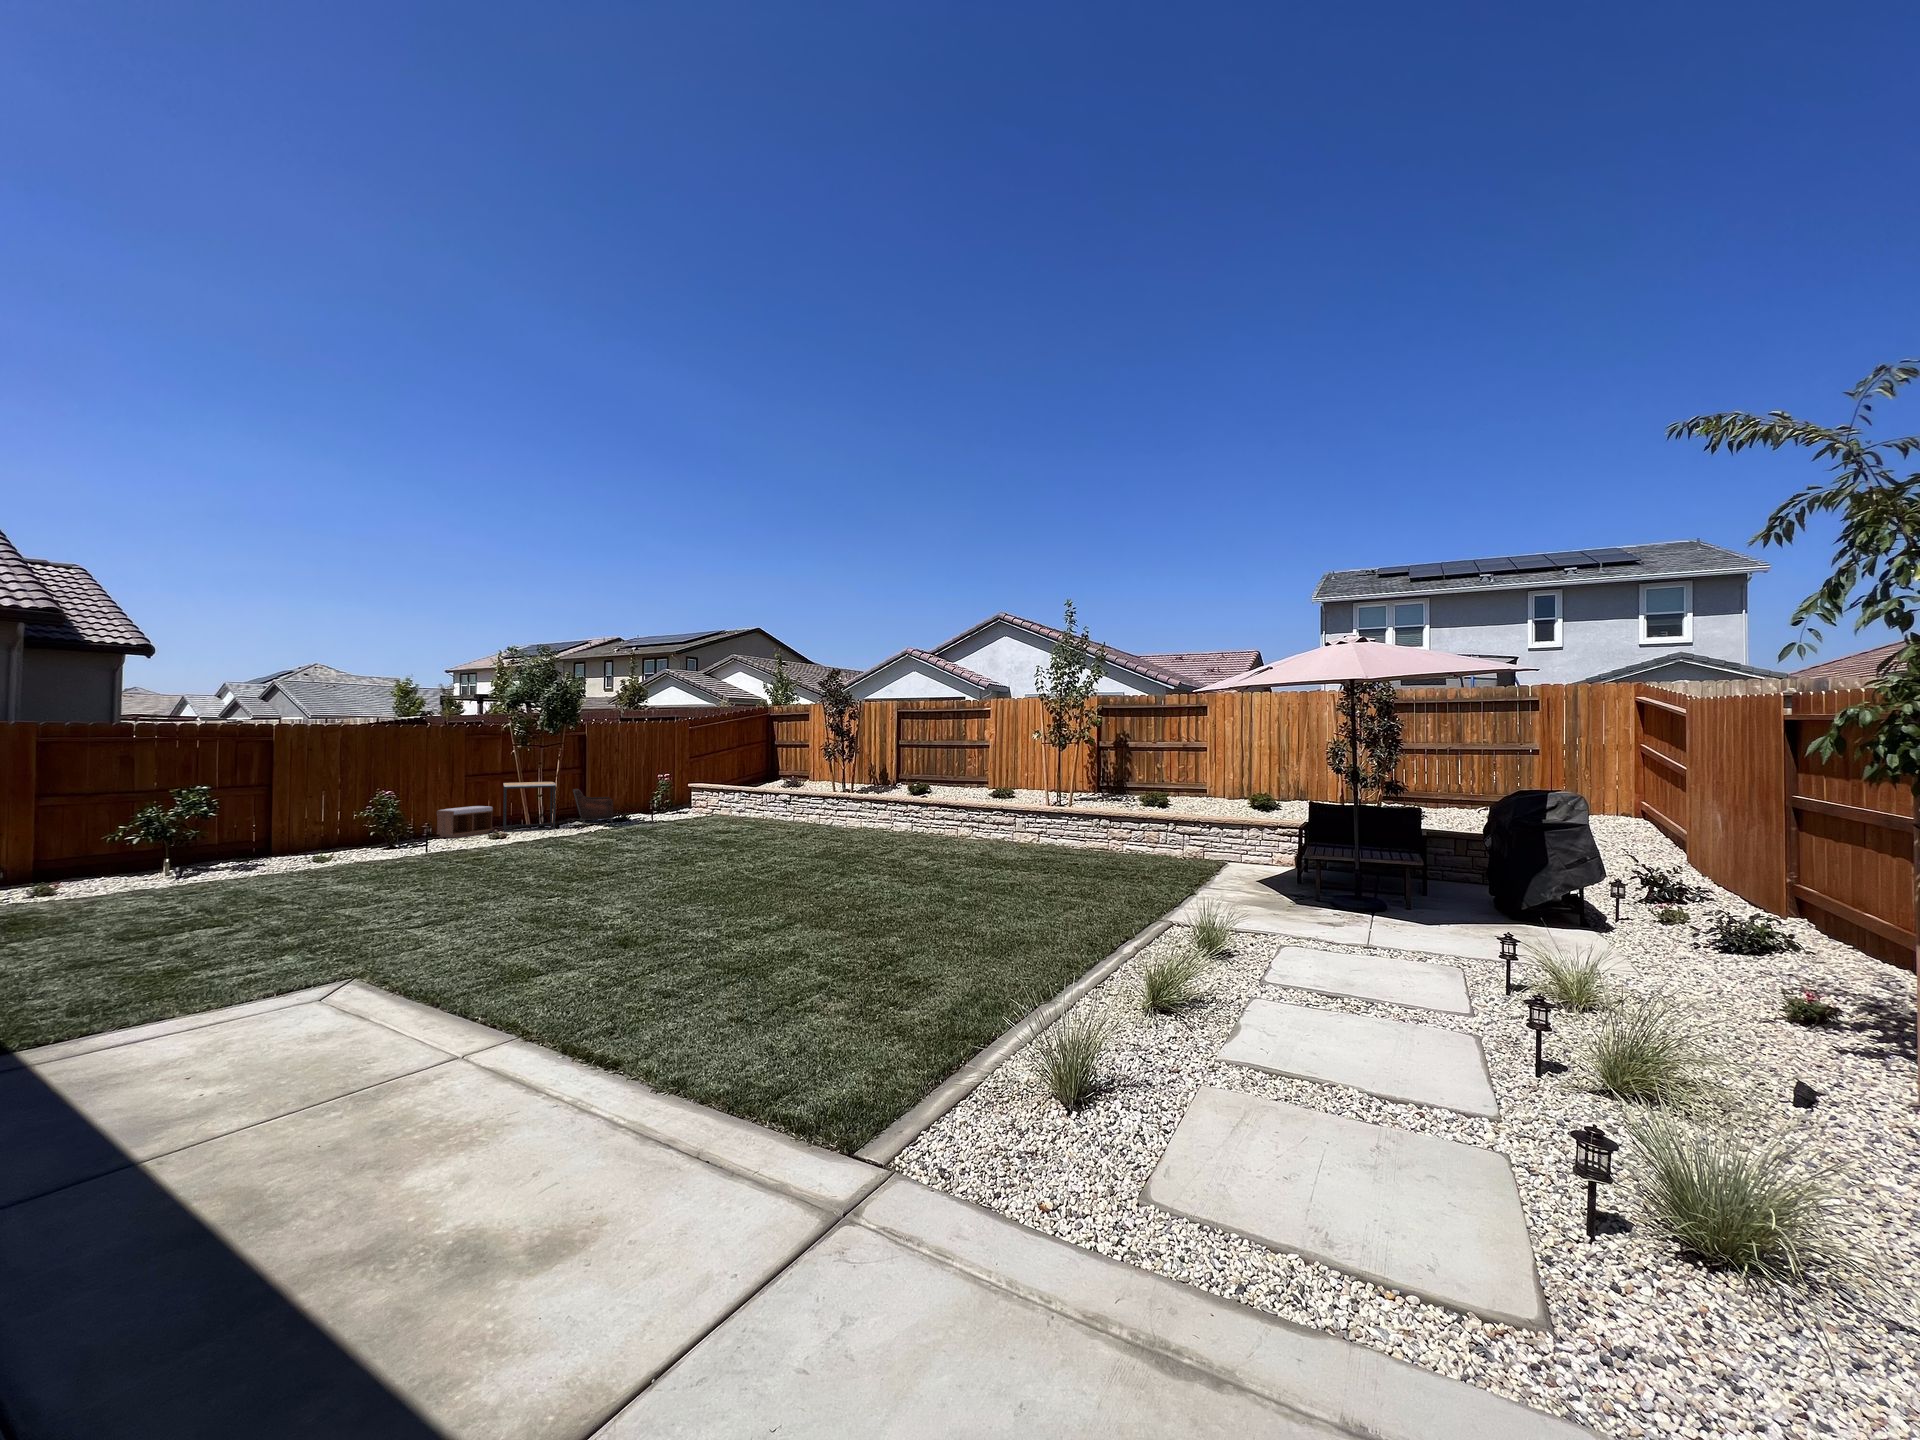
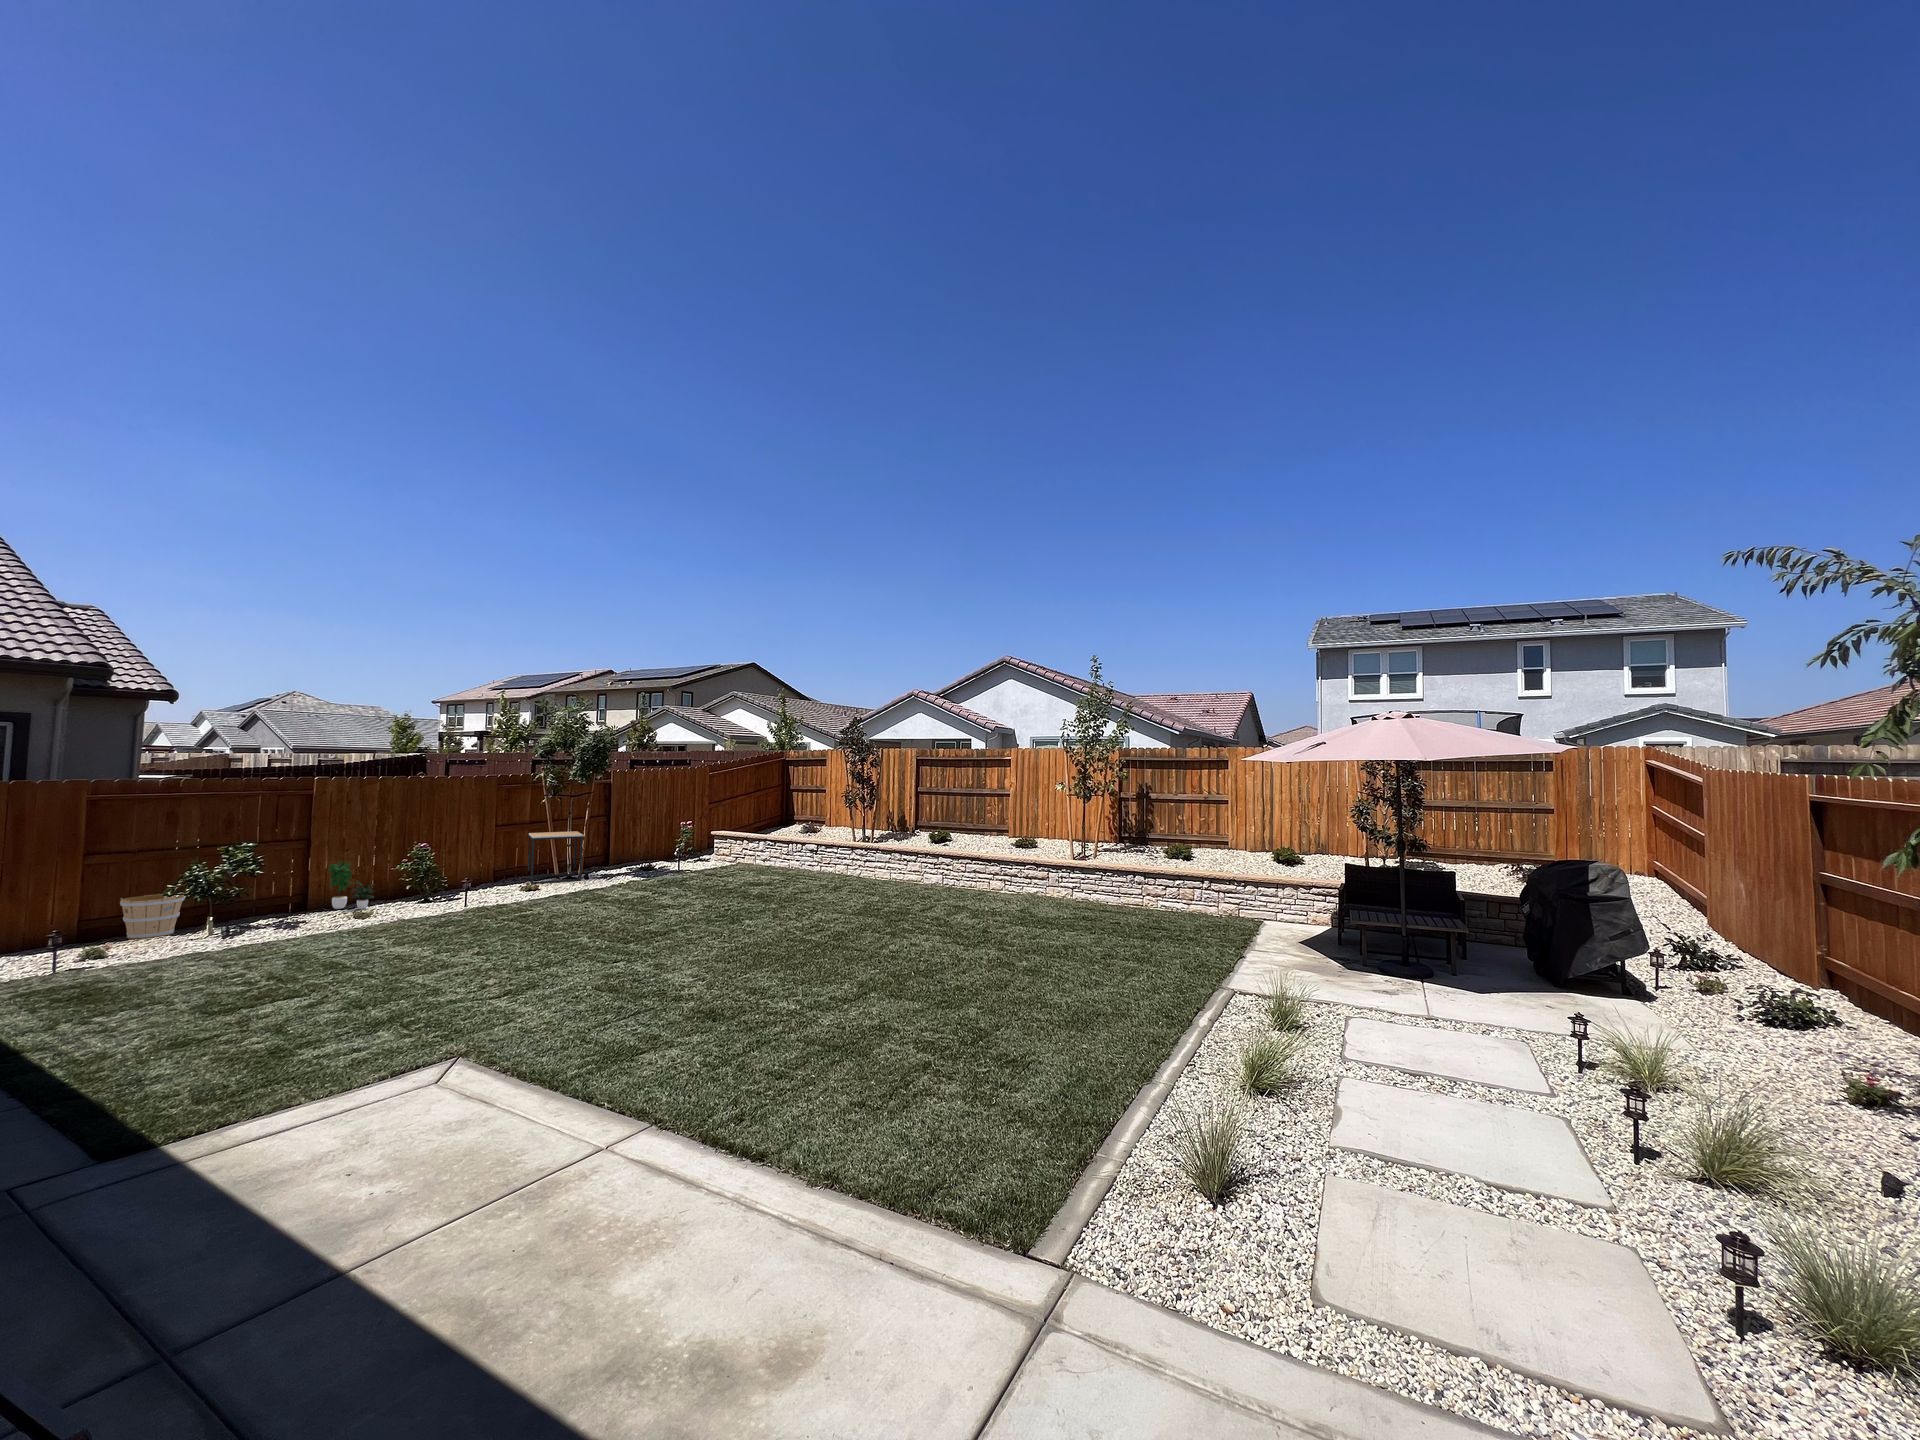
armchair: present [573,789,613,824] -> none [595,838,637,874]
potted plant: none [291,803,341,853] -> present [328,862,373,909]
bench: present [436,806,493,838] -> none [465,857,521,891]
wooden bucket: none [76,834,143,877] -> present [120,894,185,939]

